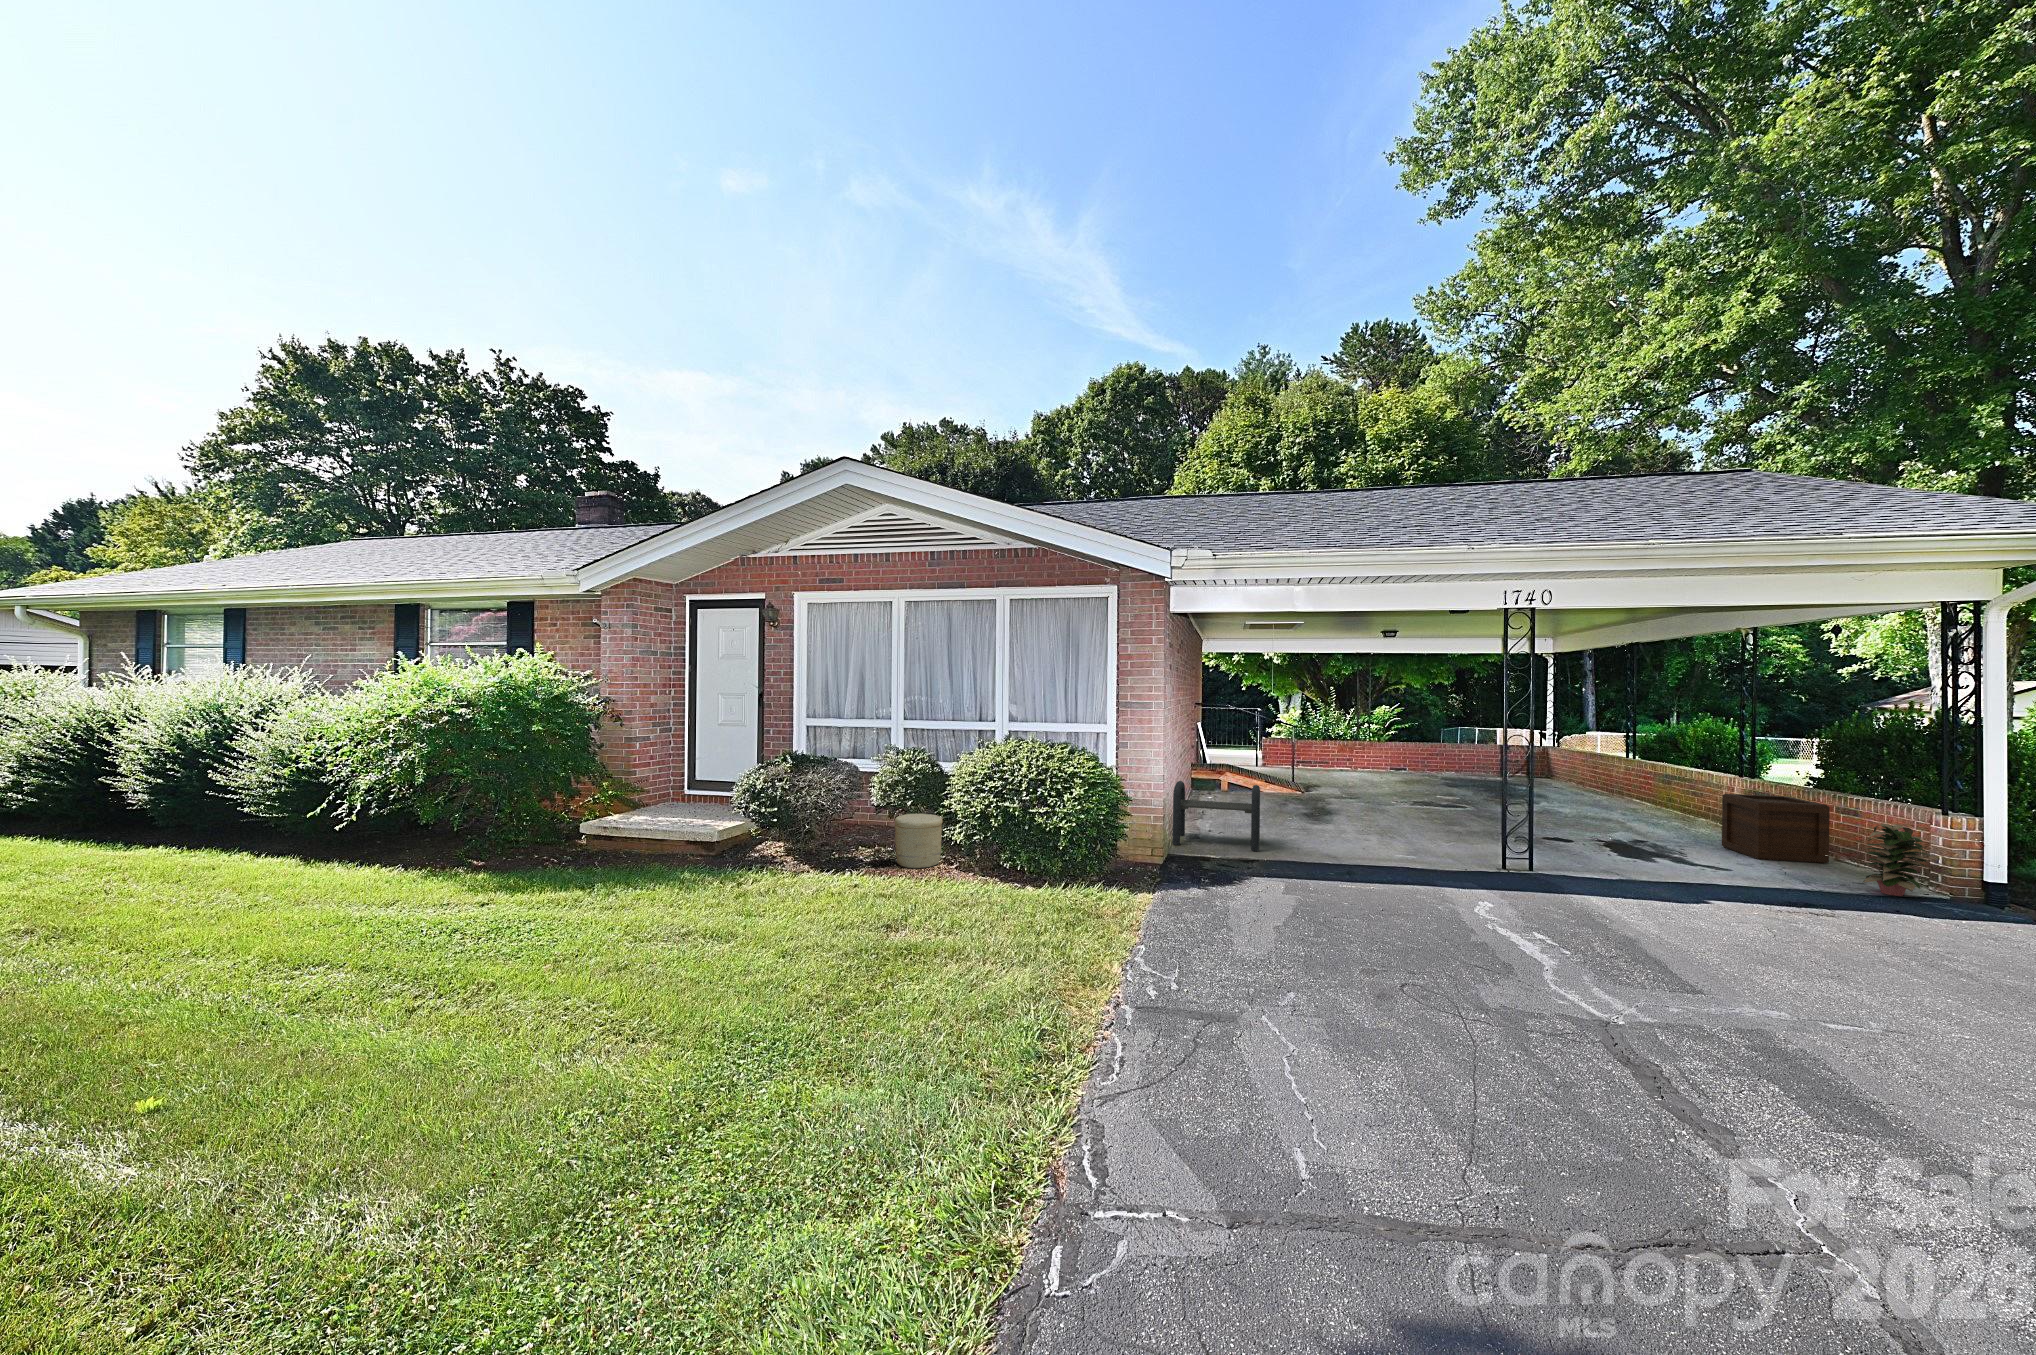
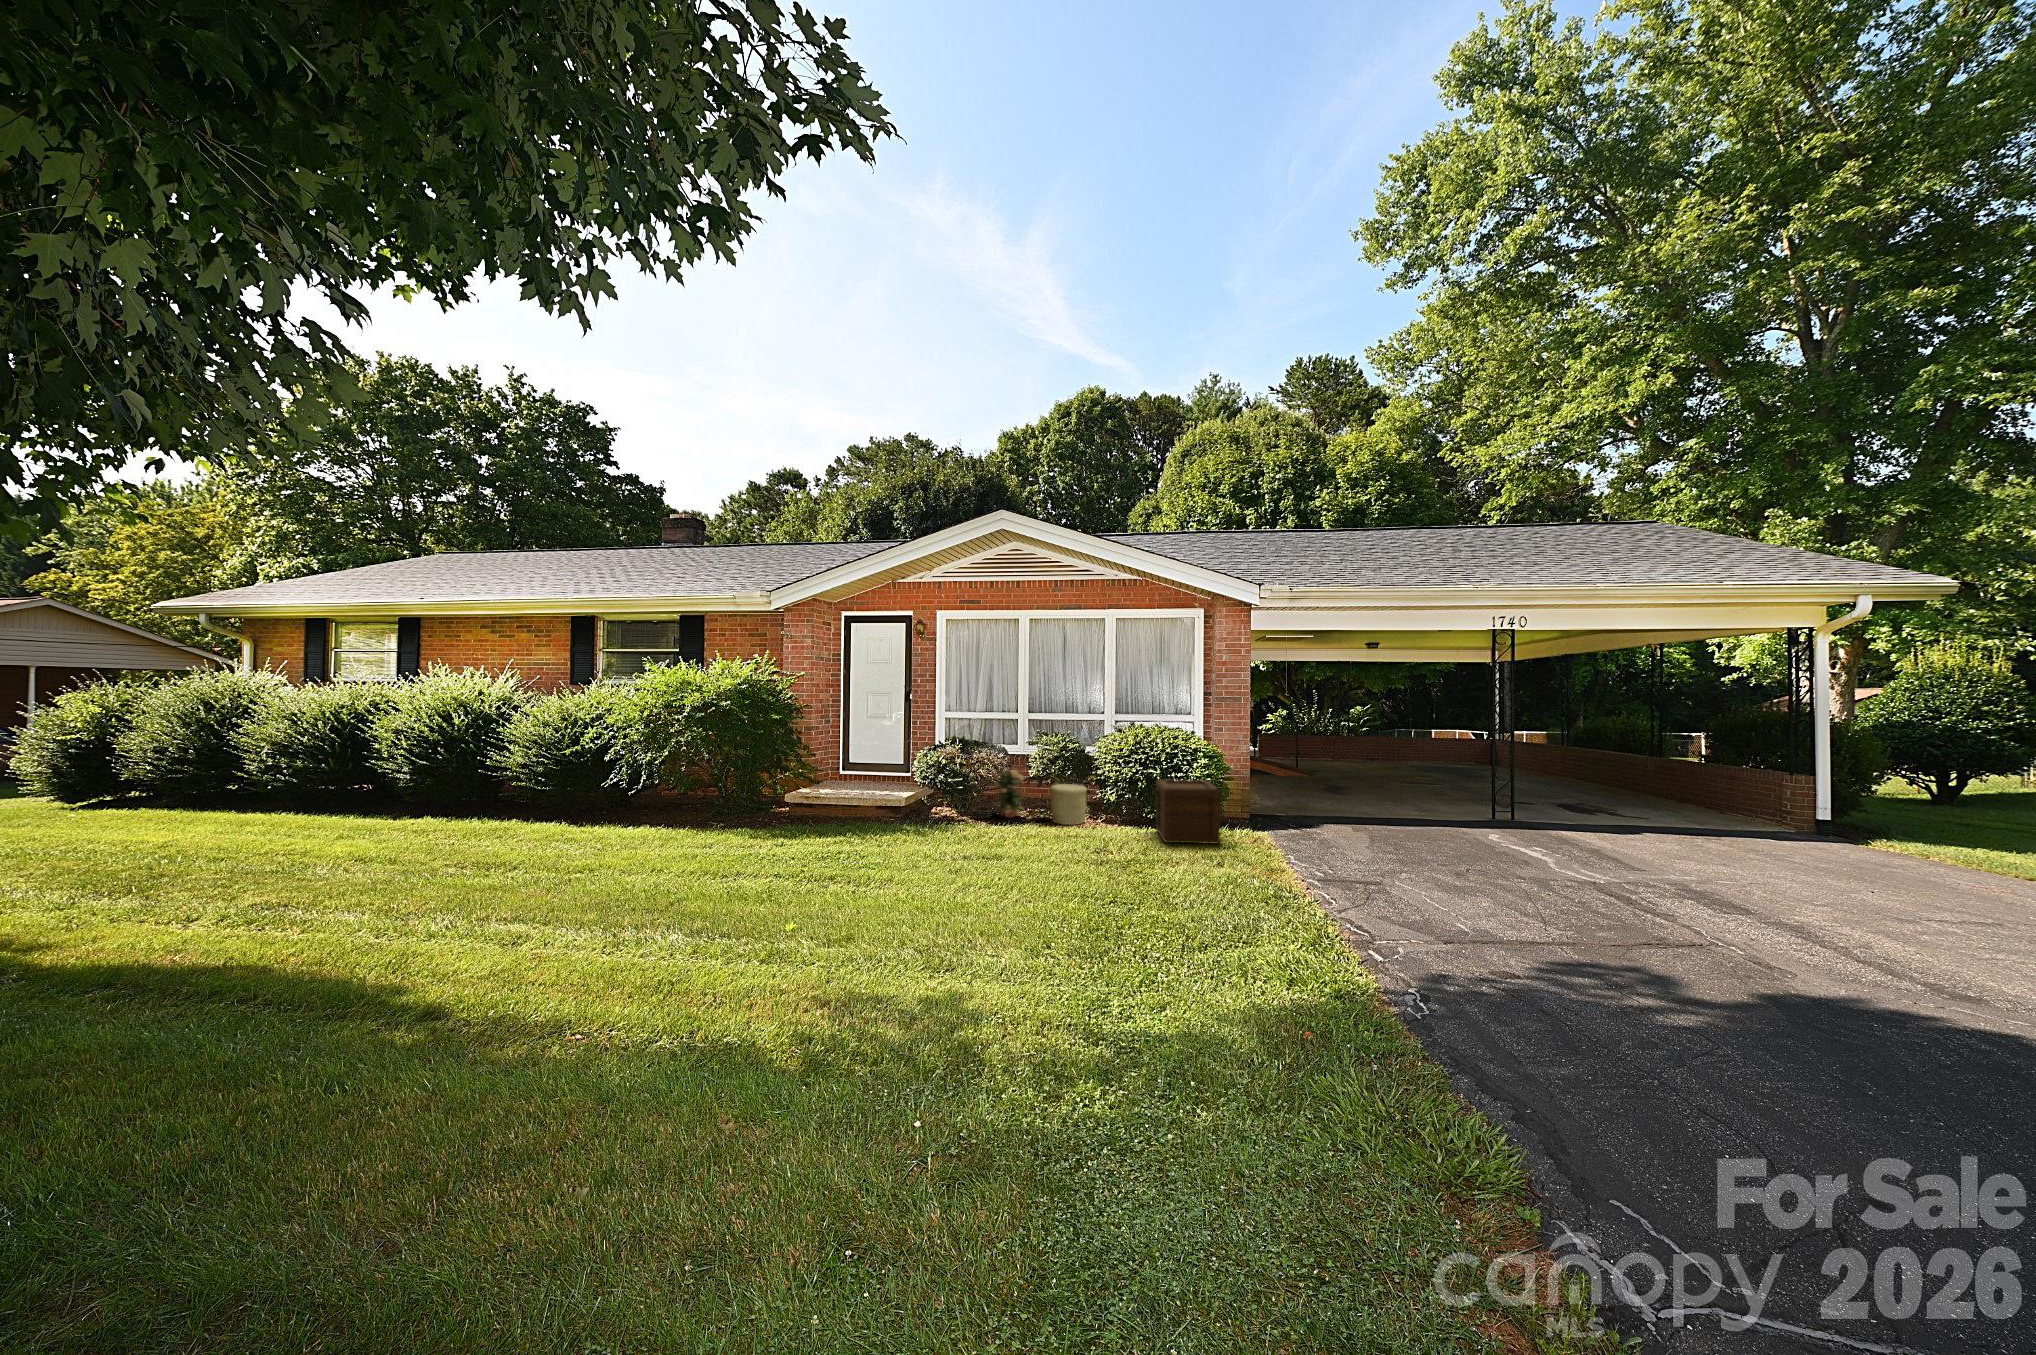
bench: present [1172,781,1260,851] -> none [1242,756,1314,809]
wooden crate: present [1722,794,1830,863] -> present [1156,780,1220,844]
decorative plant: present [1863,824,1928,896] -> present [993,770,1024,818]

